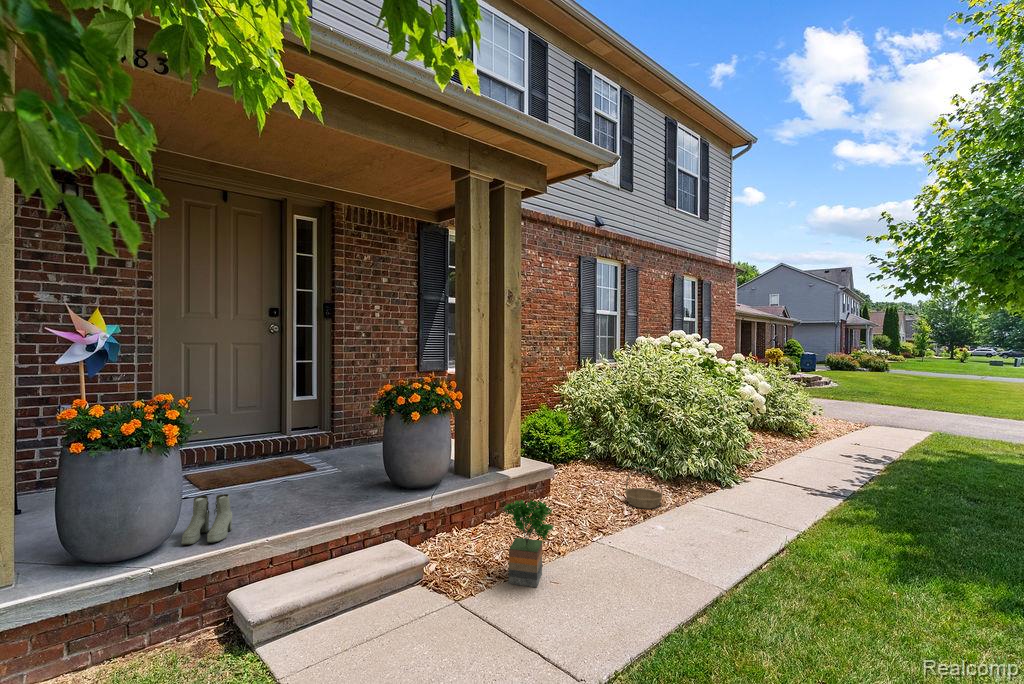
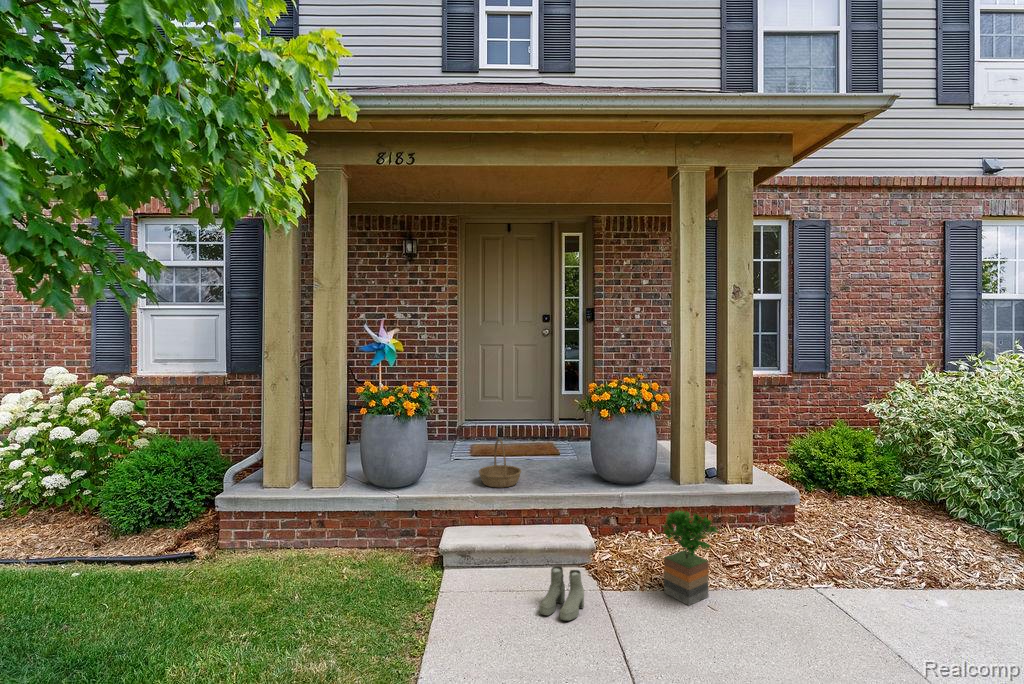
basket: present [625,466,663,509] -> present [479,439,521,488]
boots: present [181,494,232,545] -> present [540,566,584,621]

